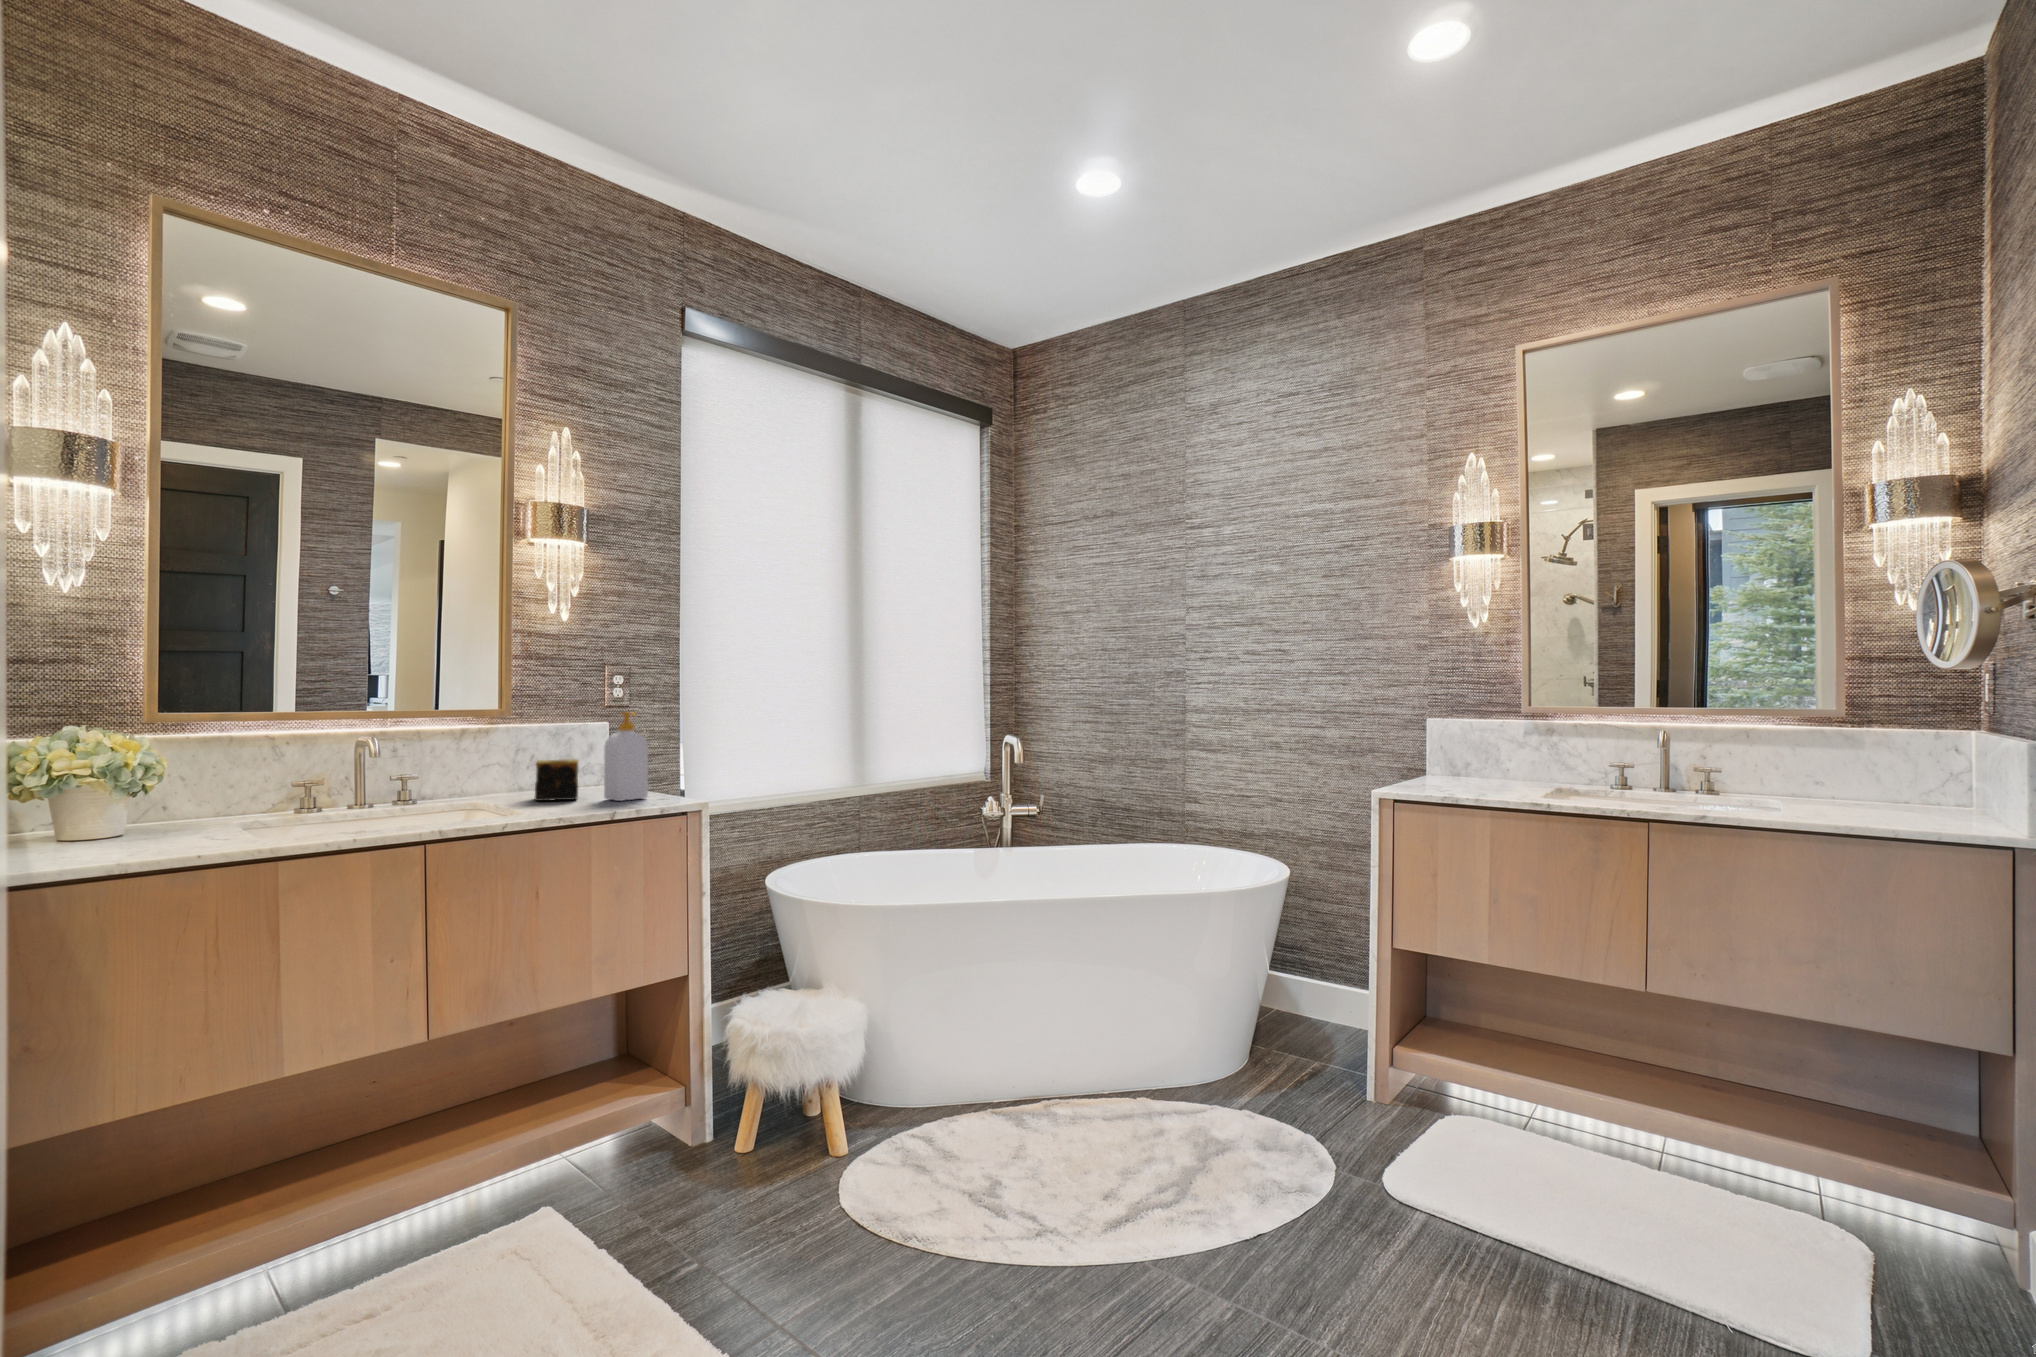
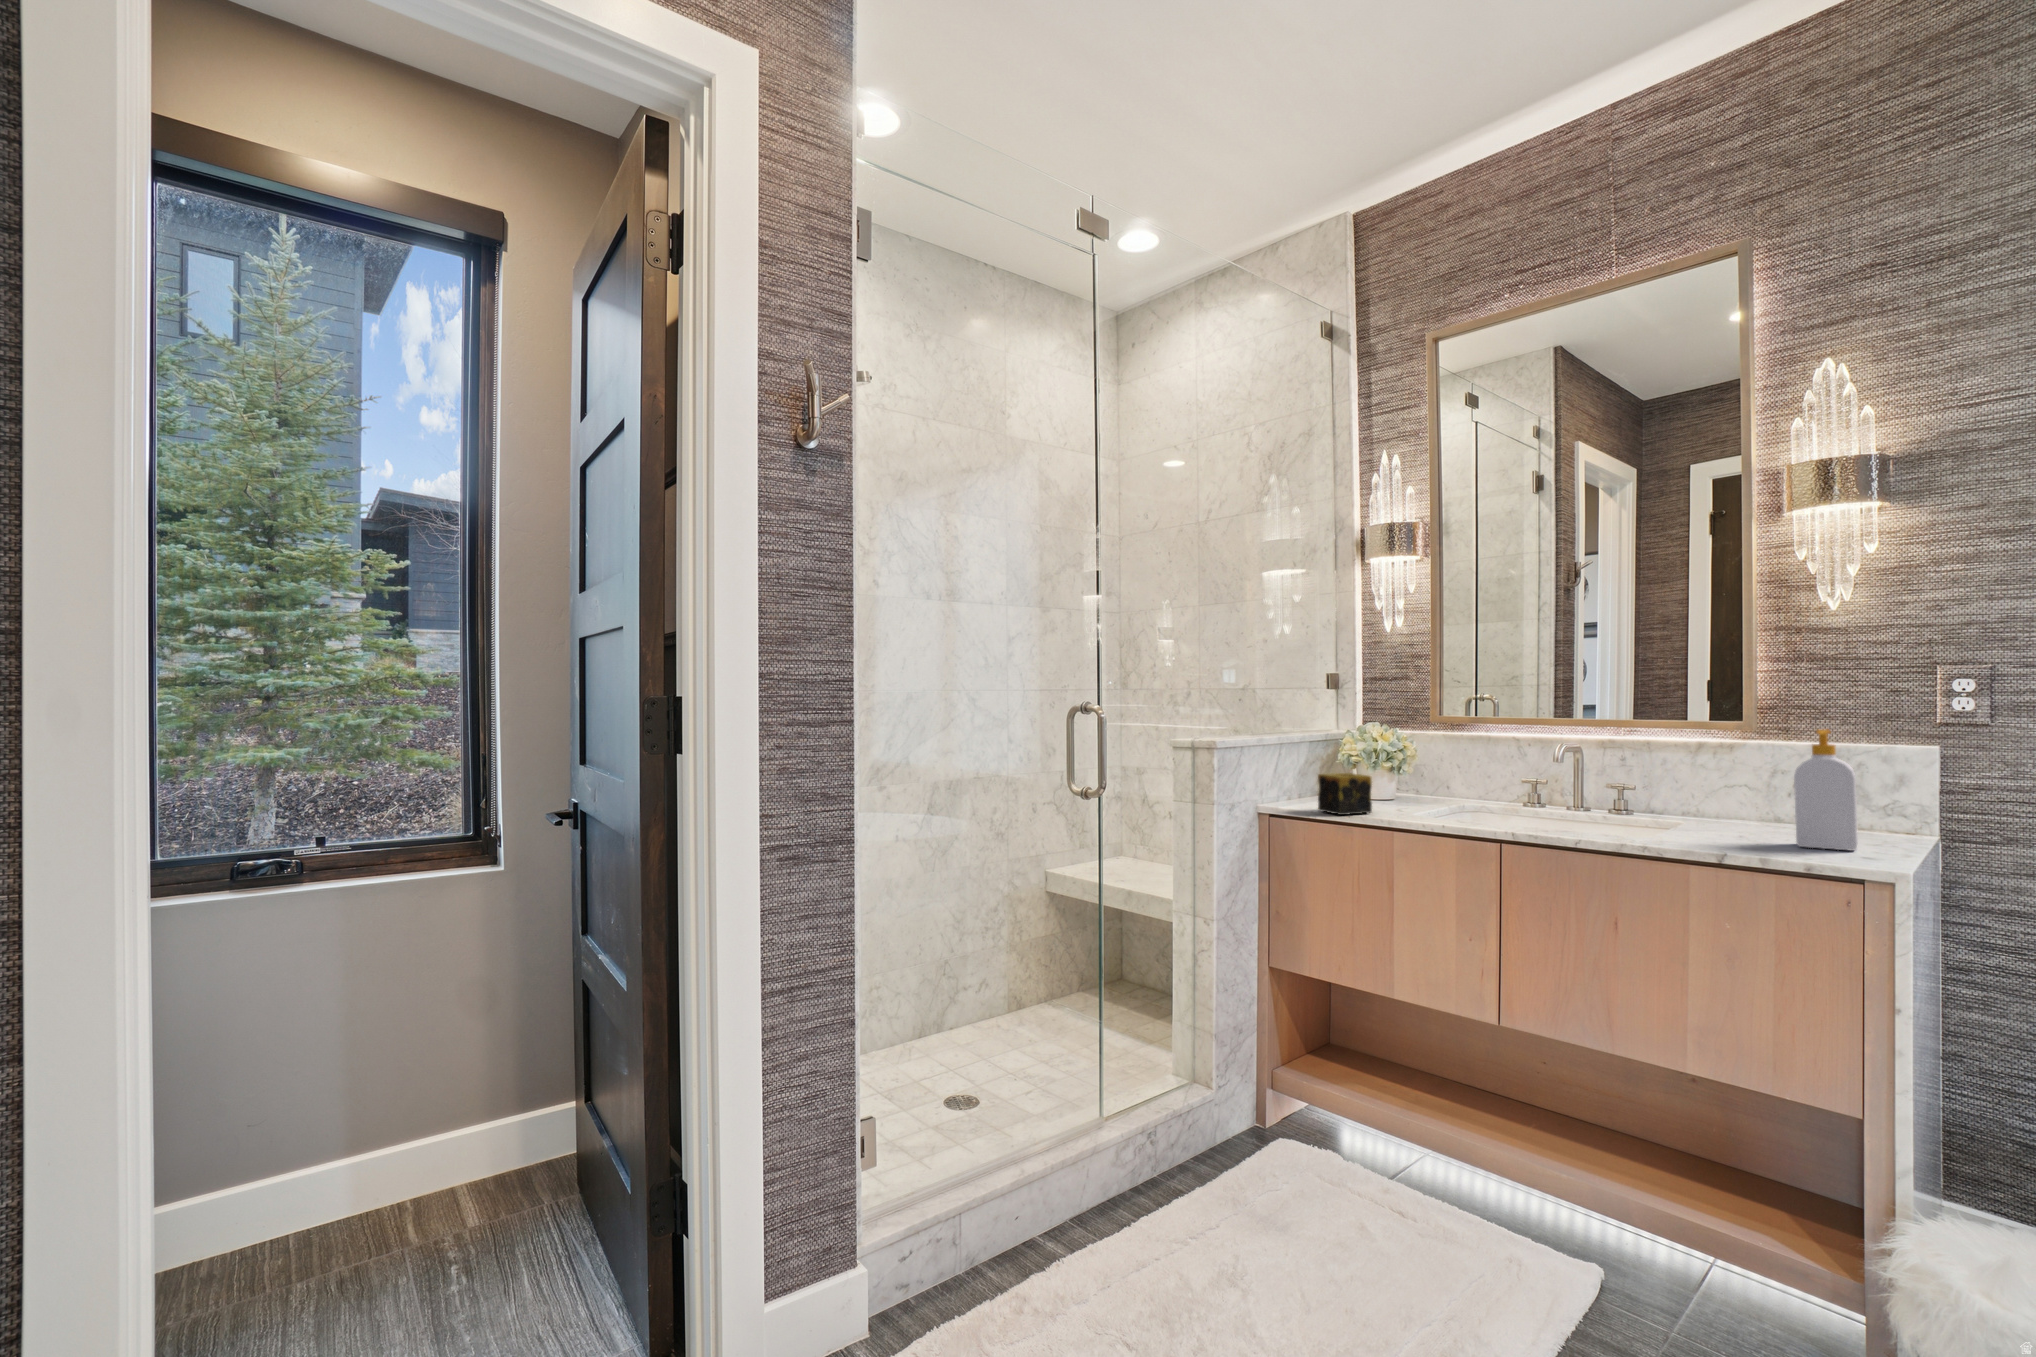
candle: present [535,759,578,801] -> present [1318,773,1372,815]

